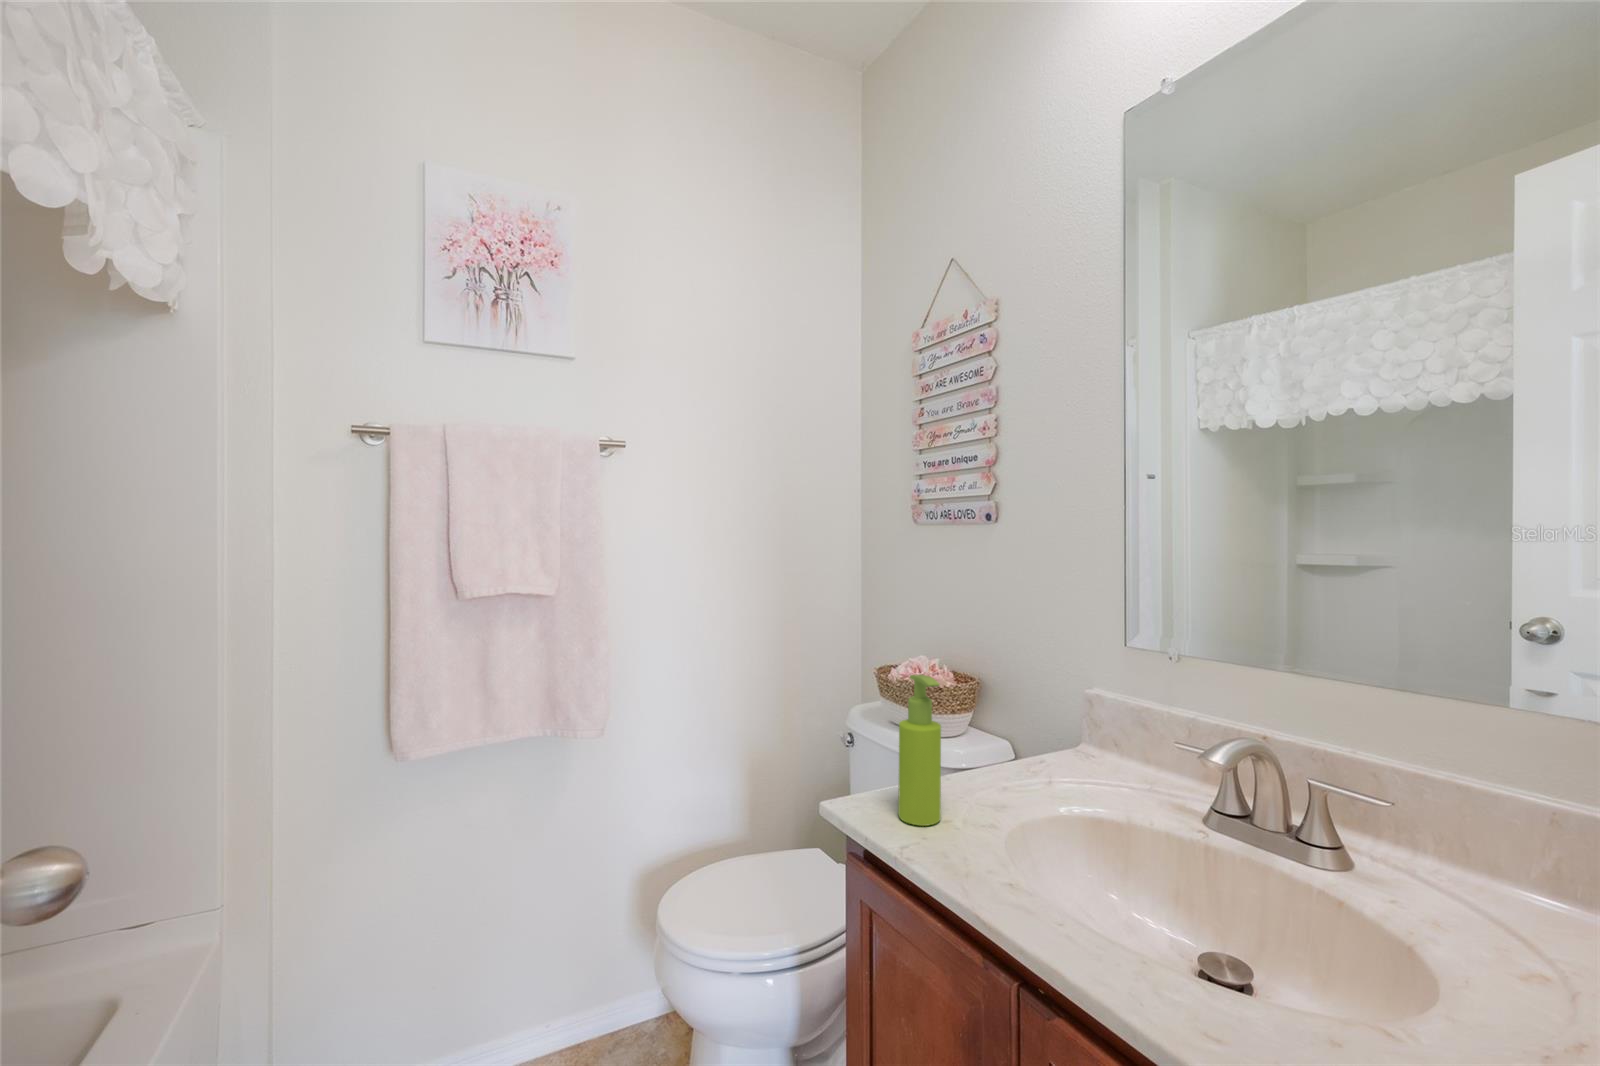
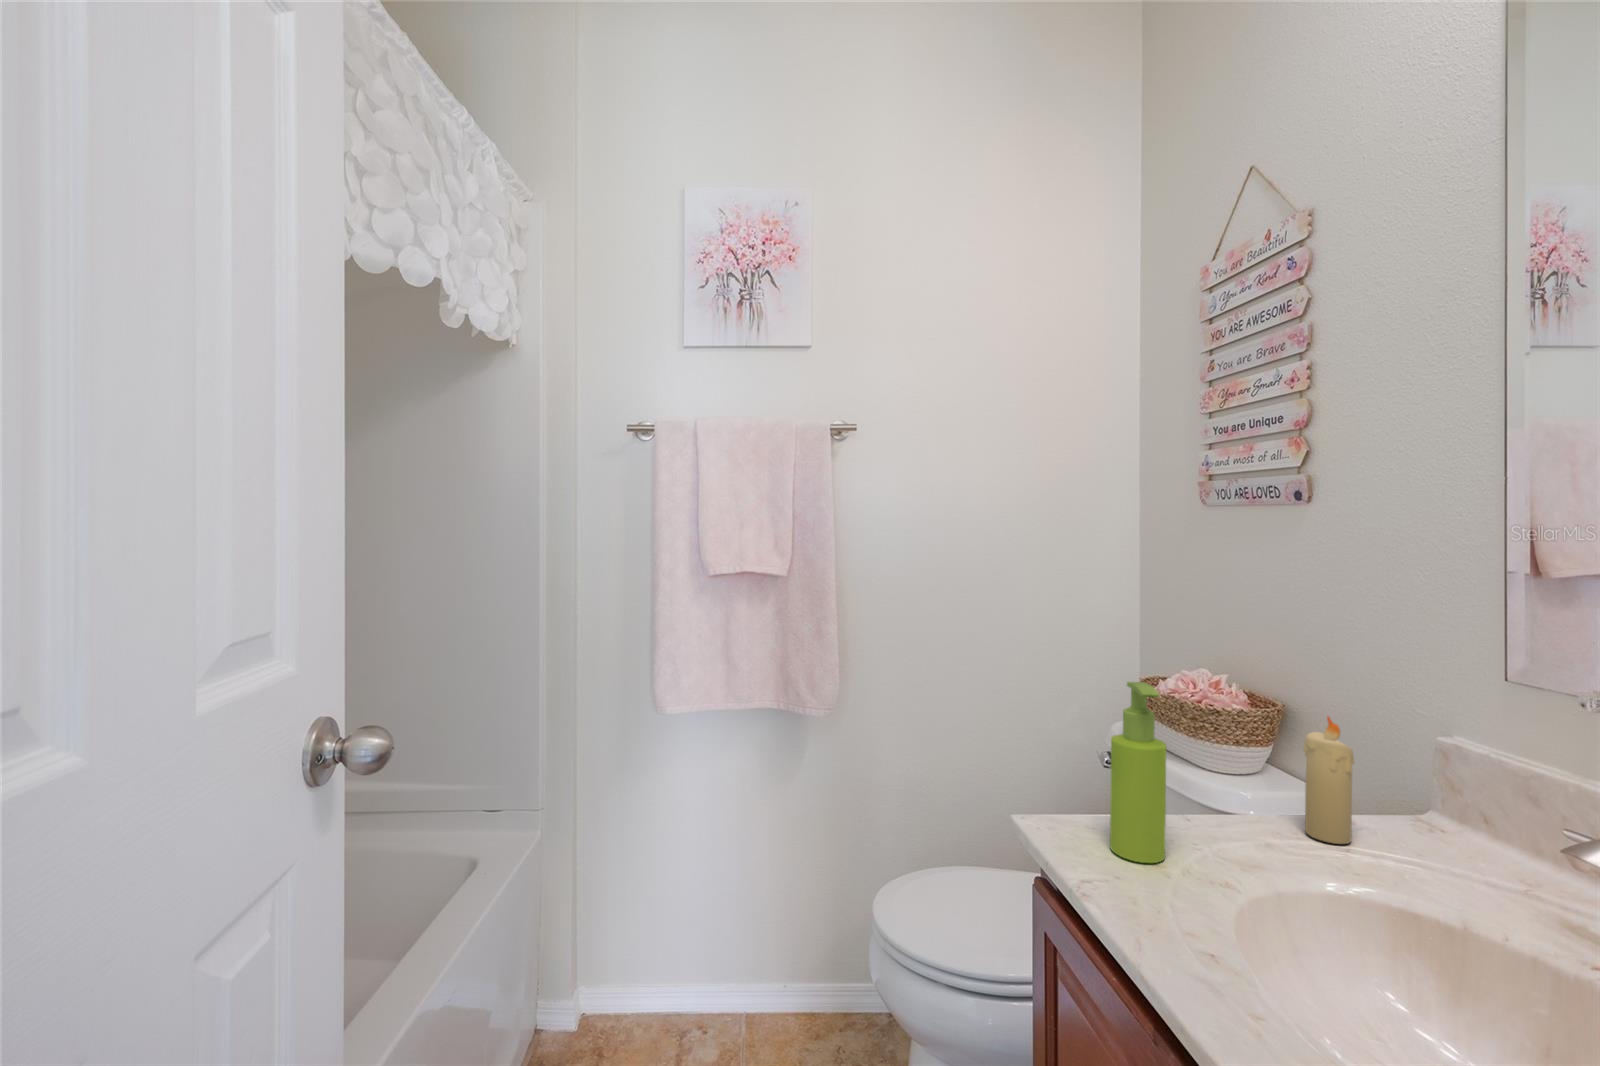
candle: none [1018,687,1050,784] -> present [1304,717,1354,844]

